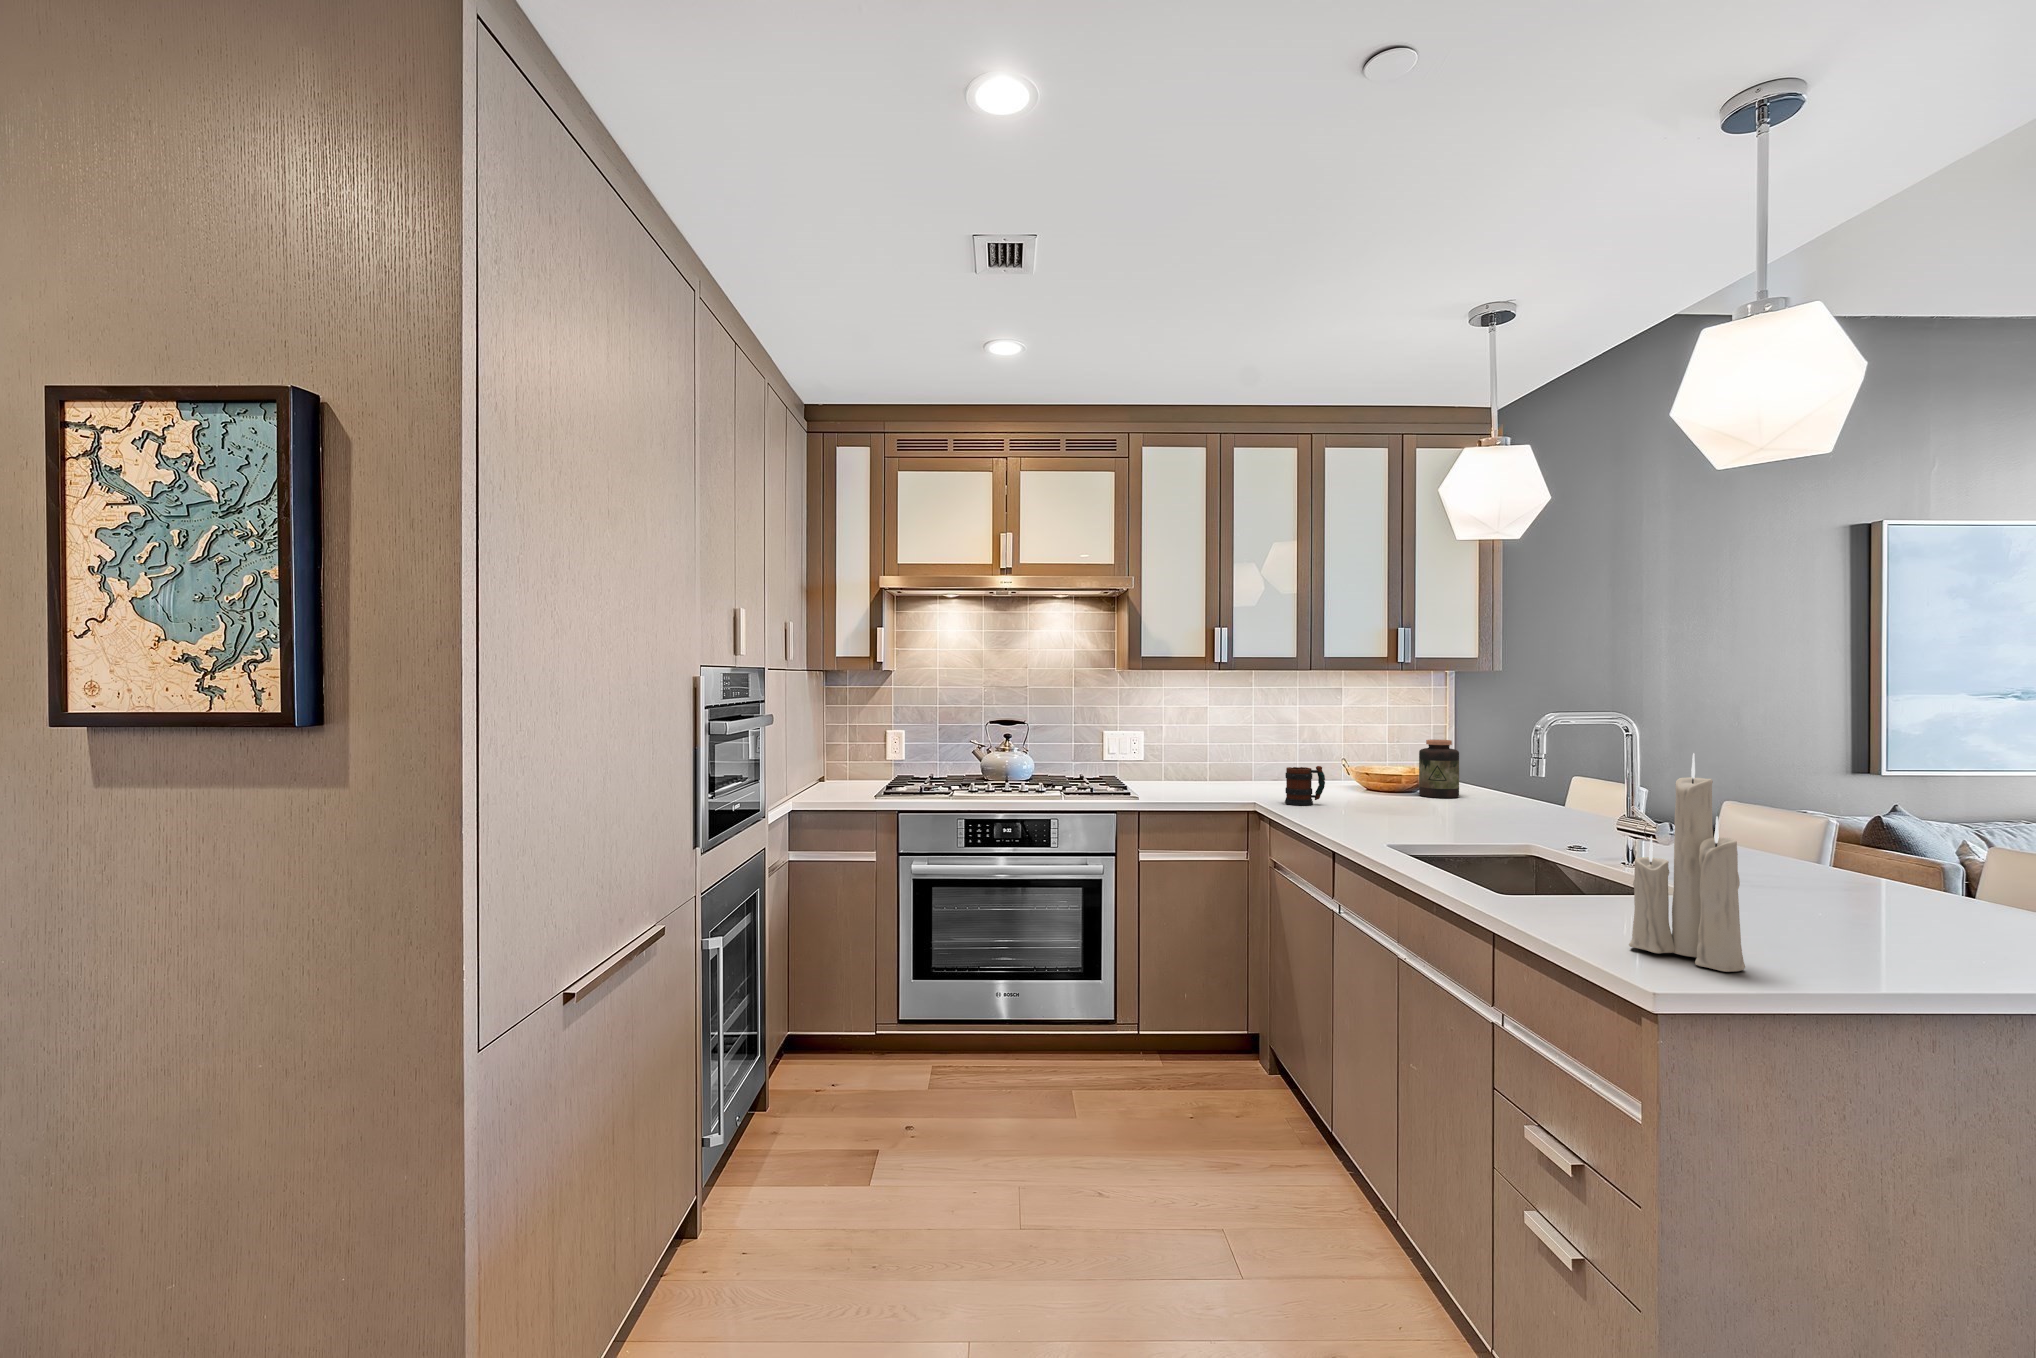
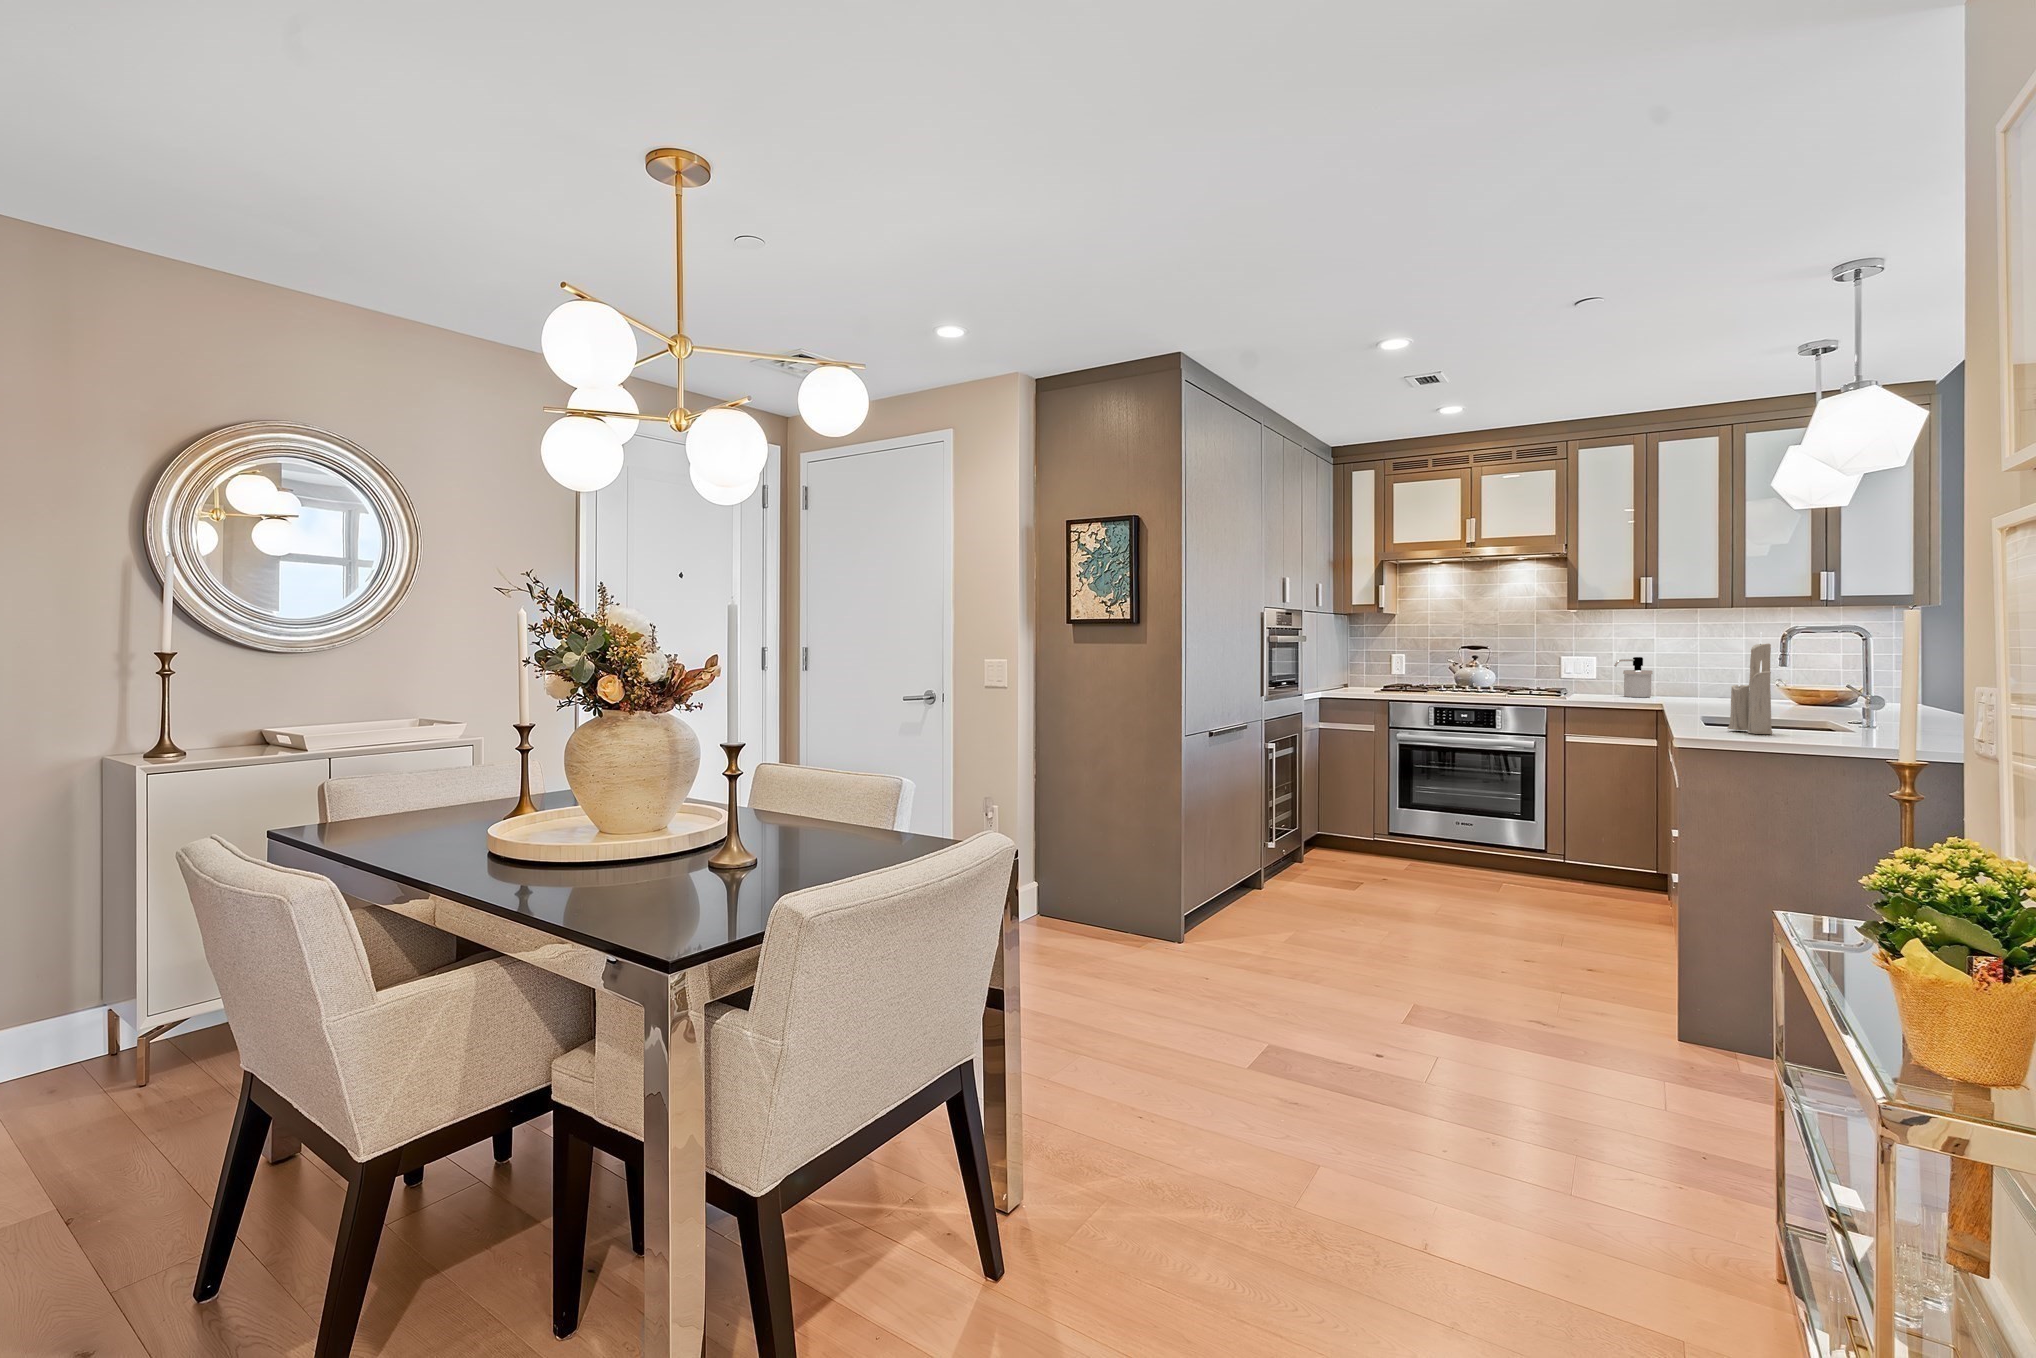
soap dispenser: none [1197,739,1238,796] -> present [1614,657,1653,697]
jar: present [1419,739,1459,798] -> none [1822,658,1861,702]
mug: present [1285,766,1325,805] -> none [1679,673,1713,701]

